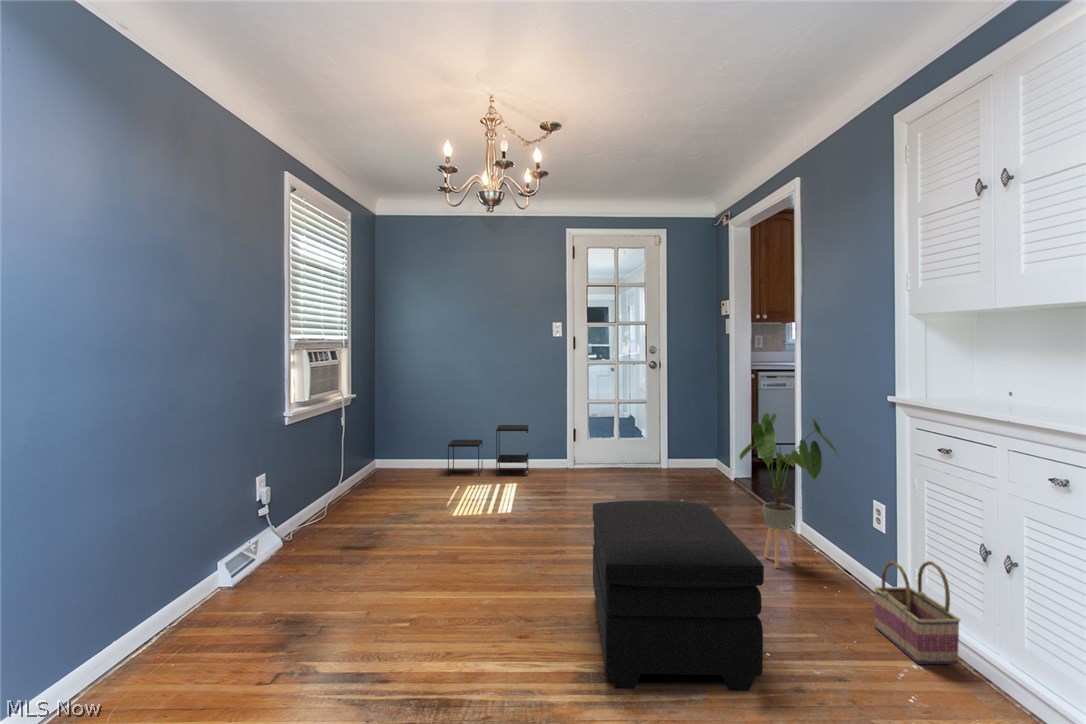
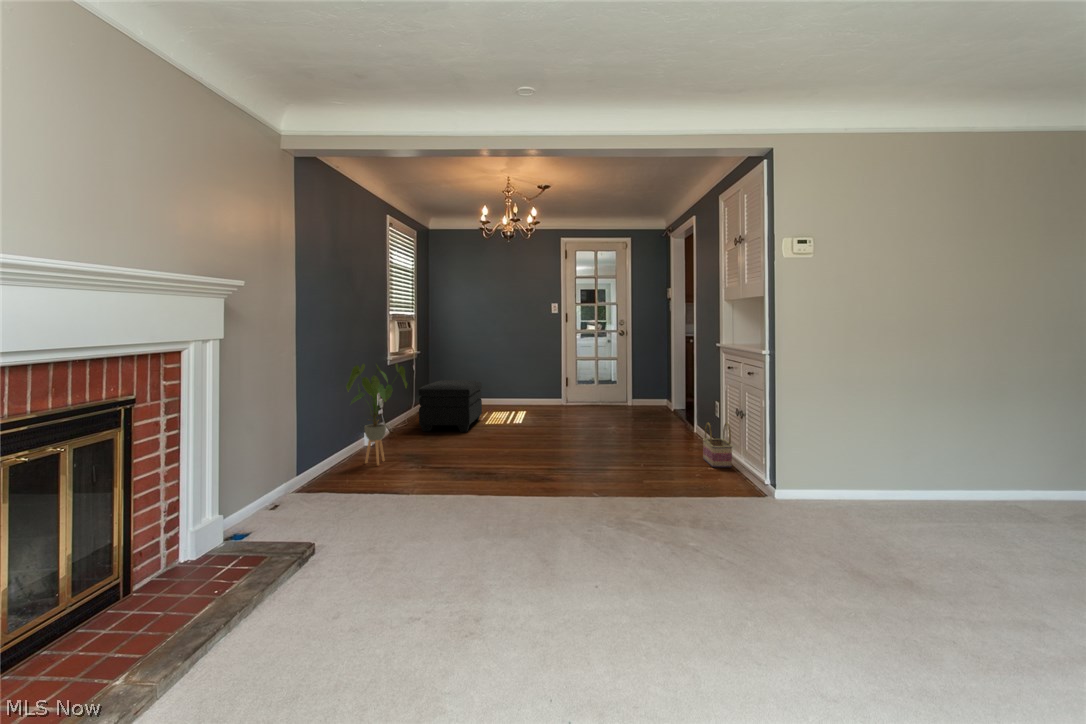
house plant: present [740,413,838,568] -> present [346,363,407,465]
side table: present [448,425,528,476] -> none [481,375,535,408]
ottoman: present [593,500,764,691] -> present [418,380,482,432]

